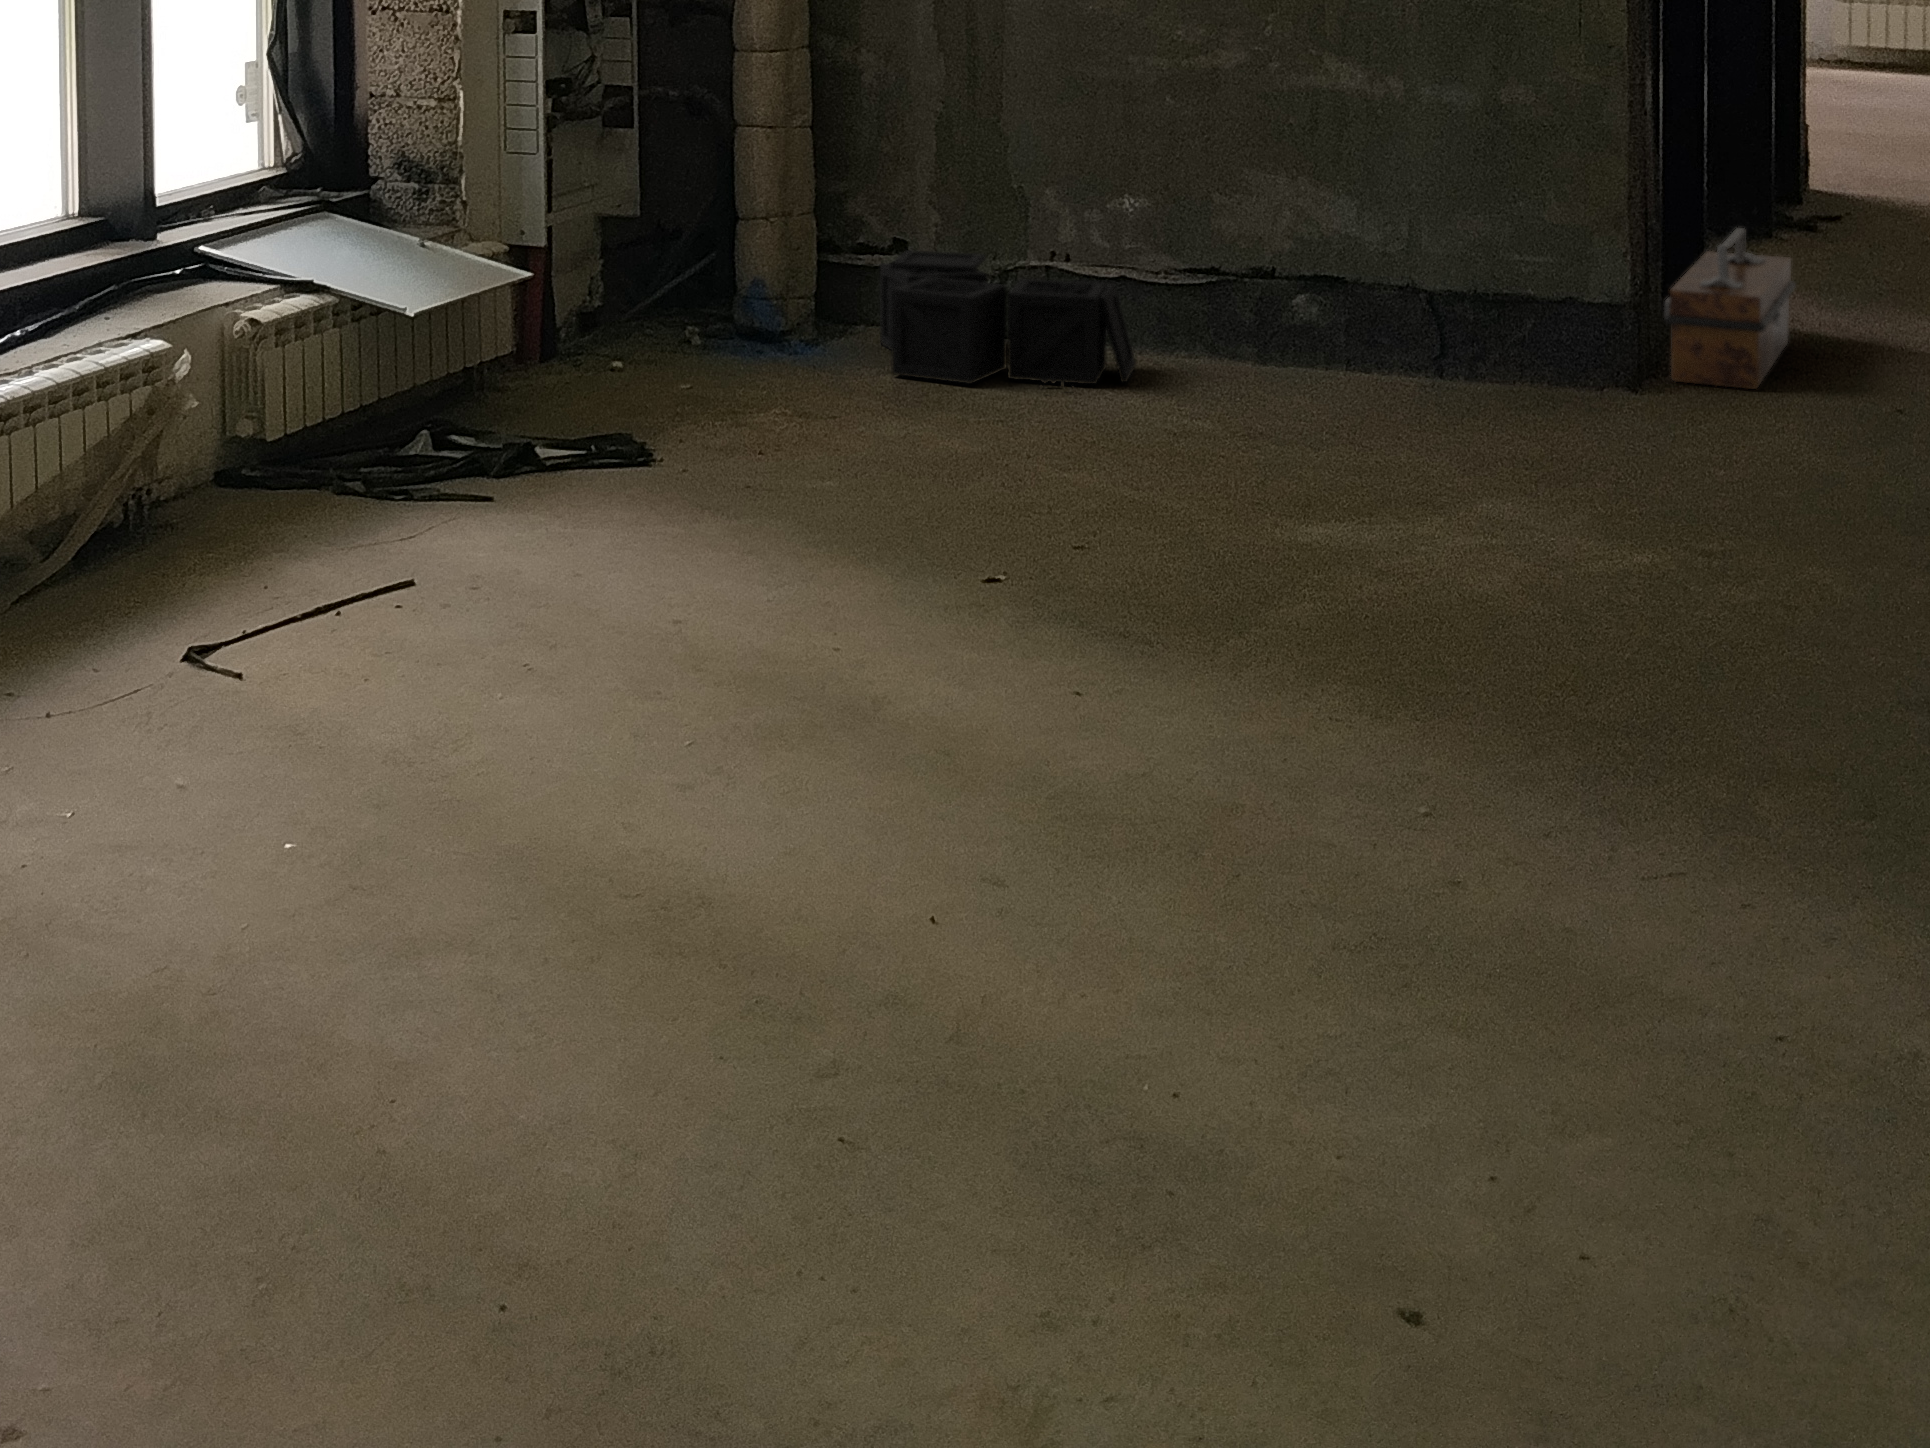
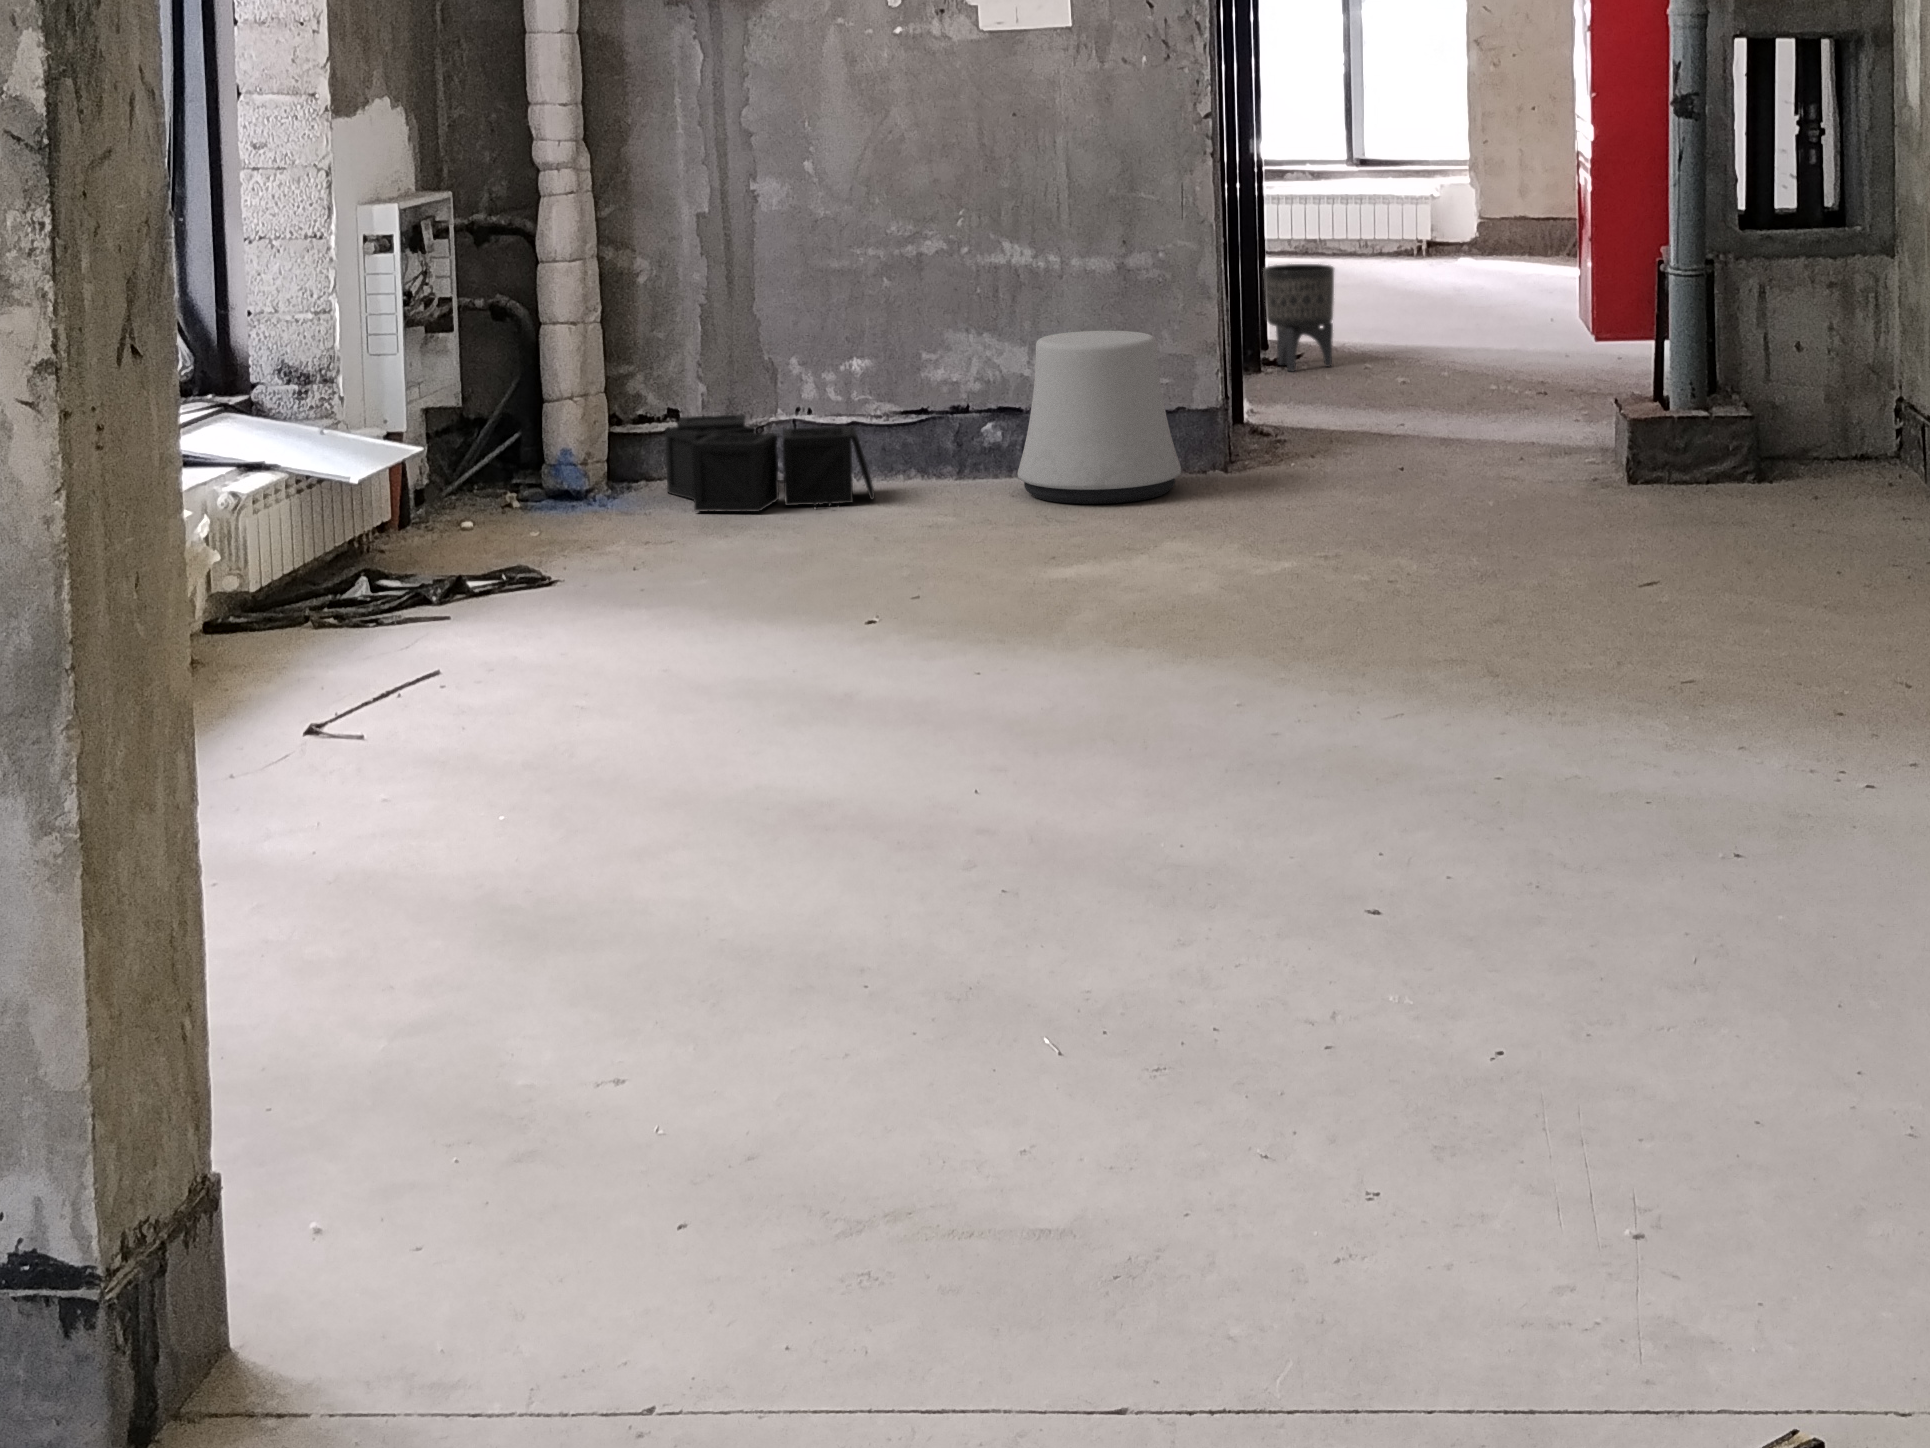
planter: none [1769,101,1875,245] -> present [1263,264,1334,371]
stool: none [1325,184,1561,425] -> present [1018,331,1181,504]
toolbox: present [1664,228,1796,389] -> none [1235,352,1311,464]

